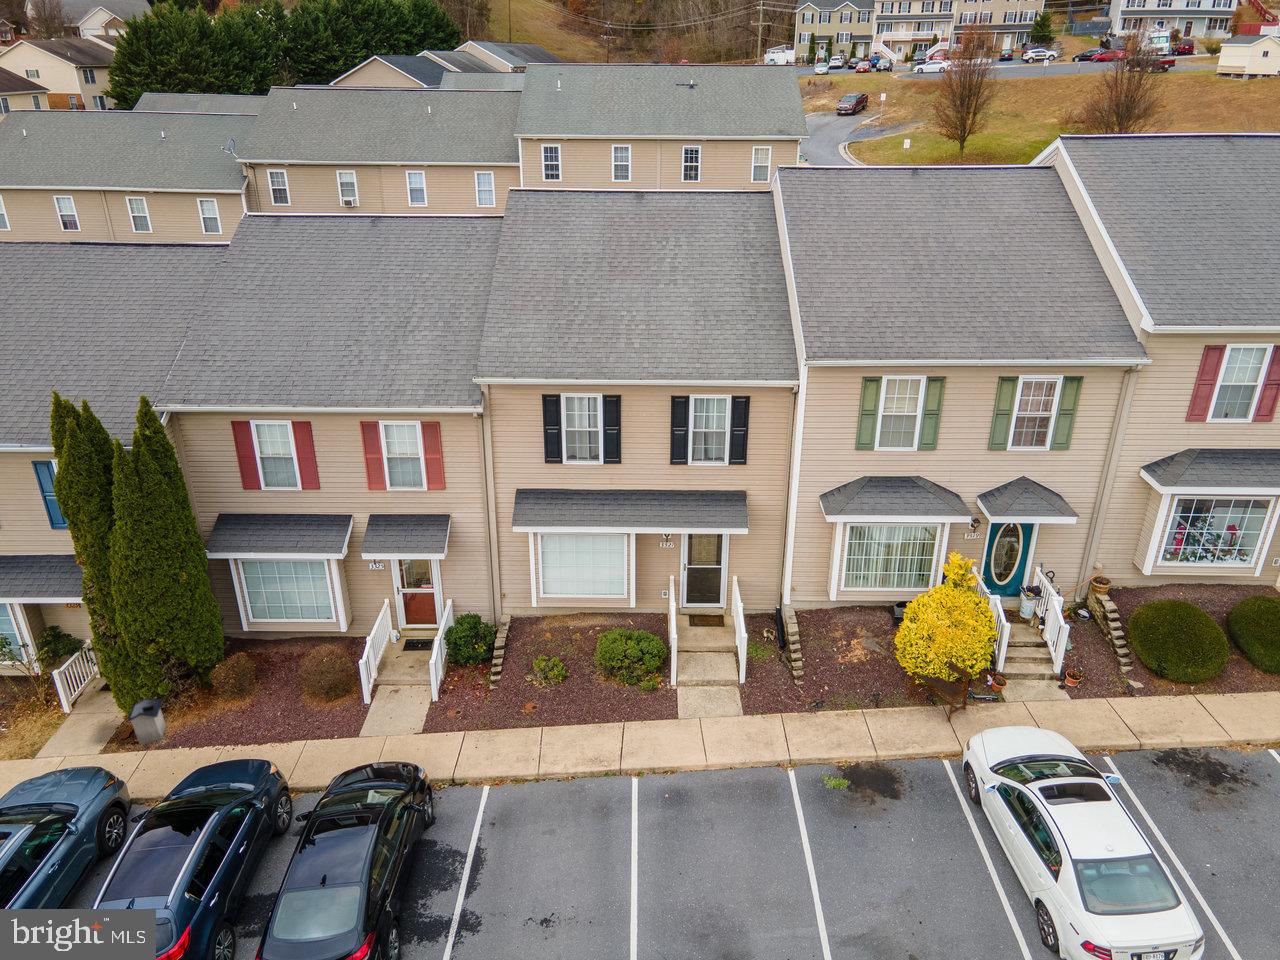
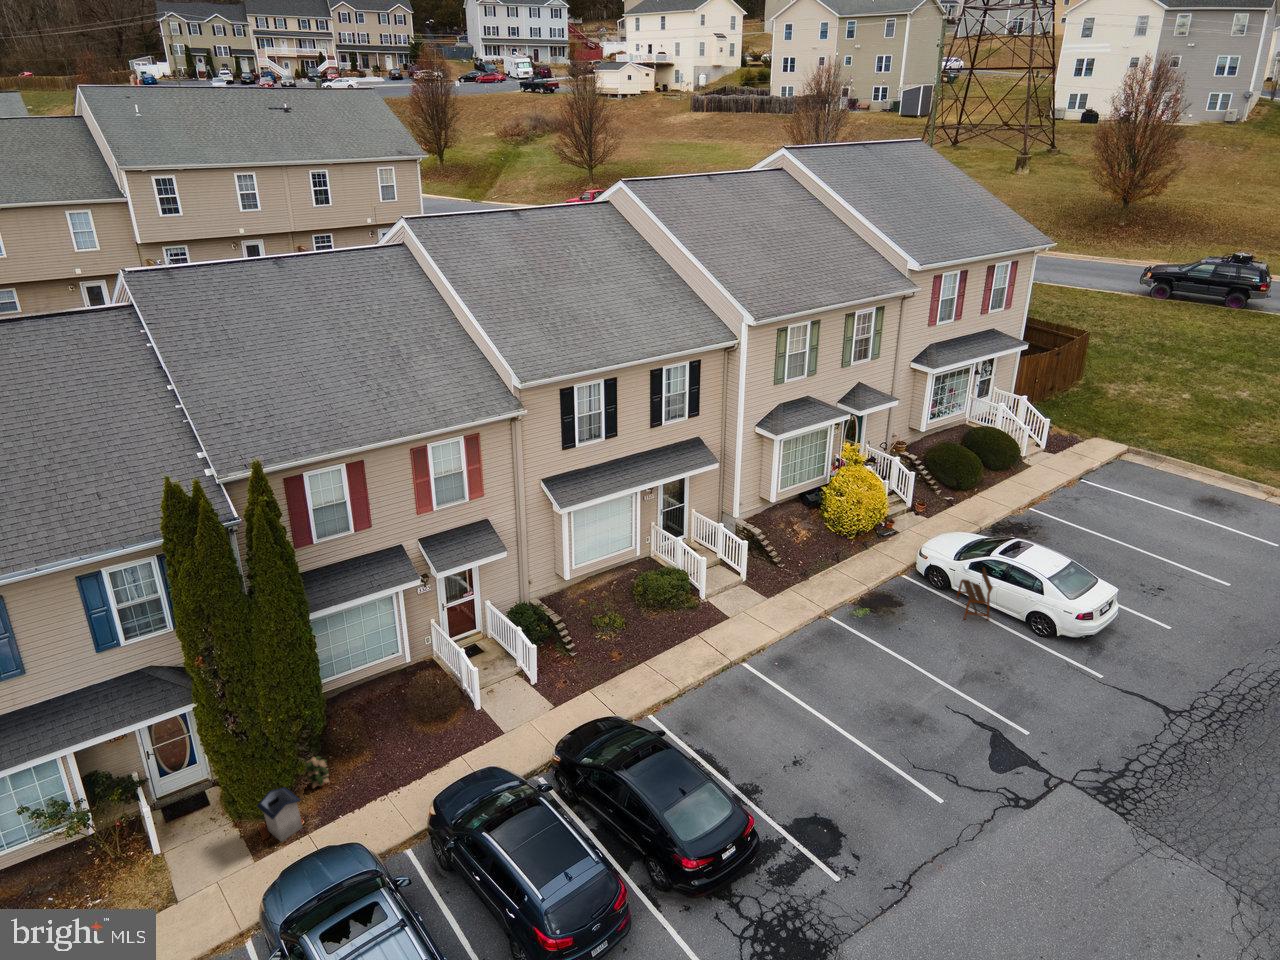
bench: present [908,661,970,722] -> present [957,568,993,620]
decorative plant: none [193,685,221,713] -> present [306,756,329,788]

